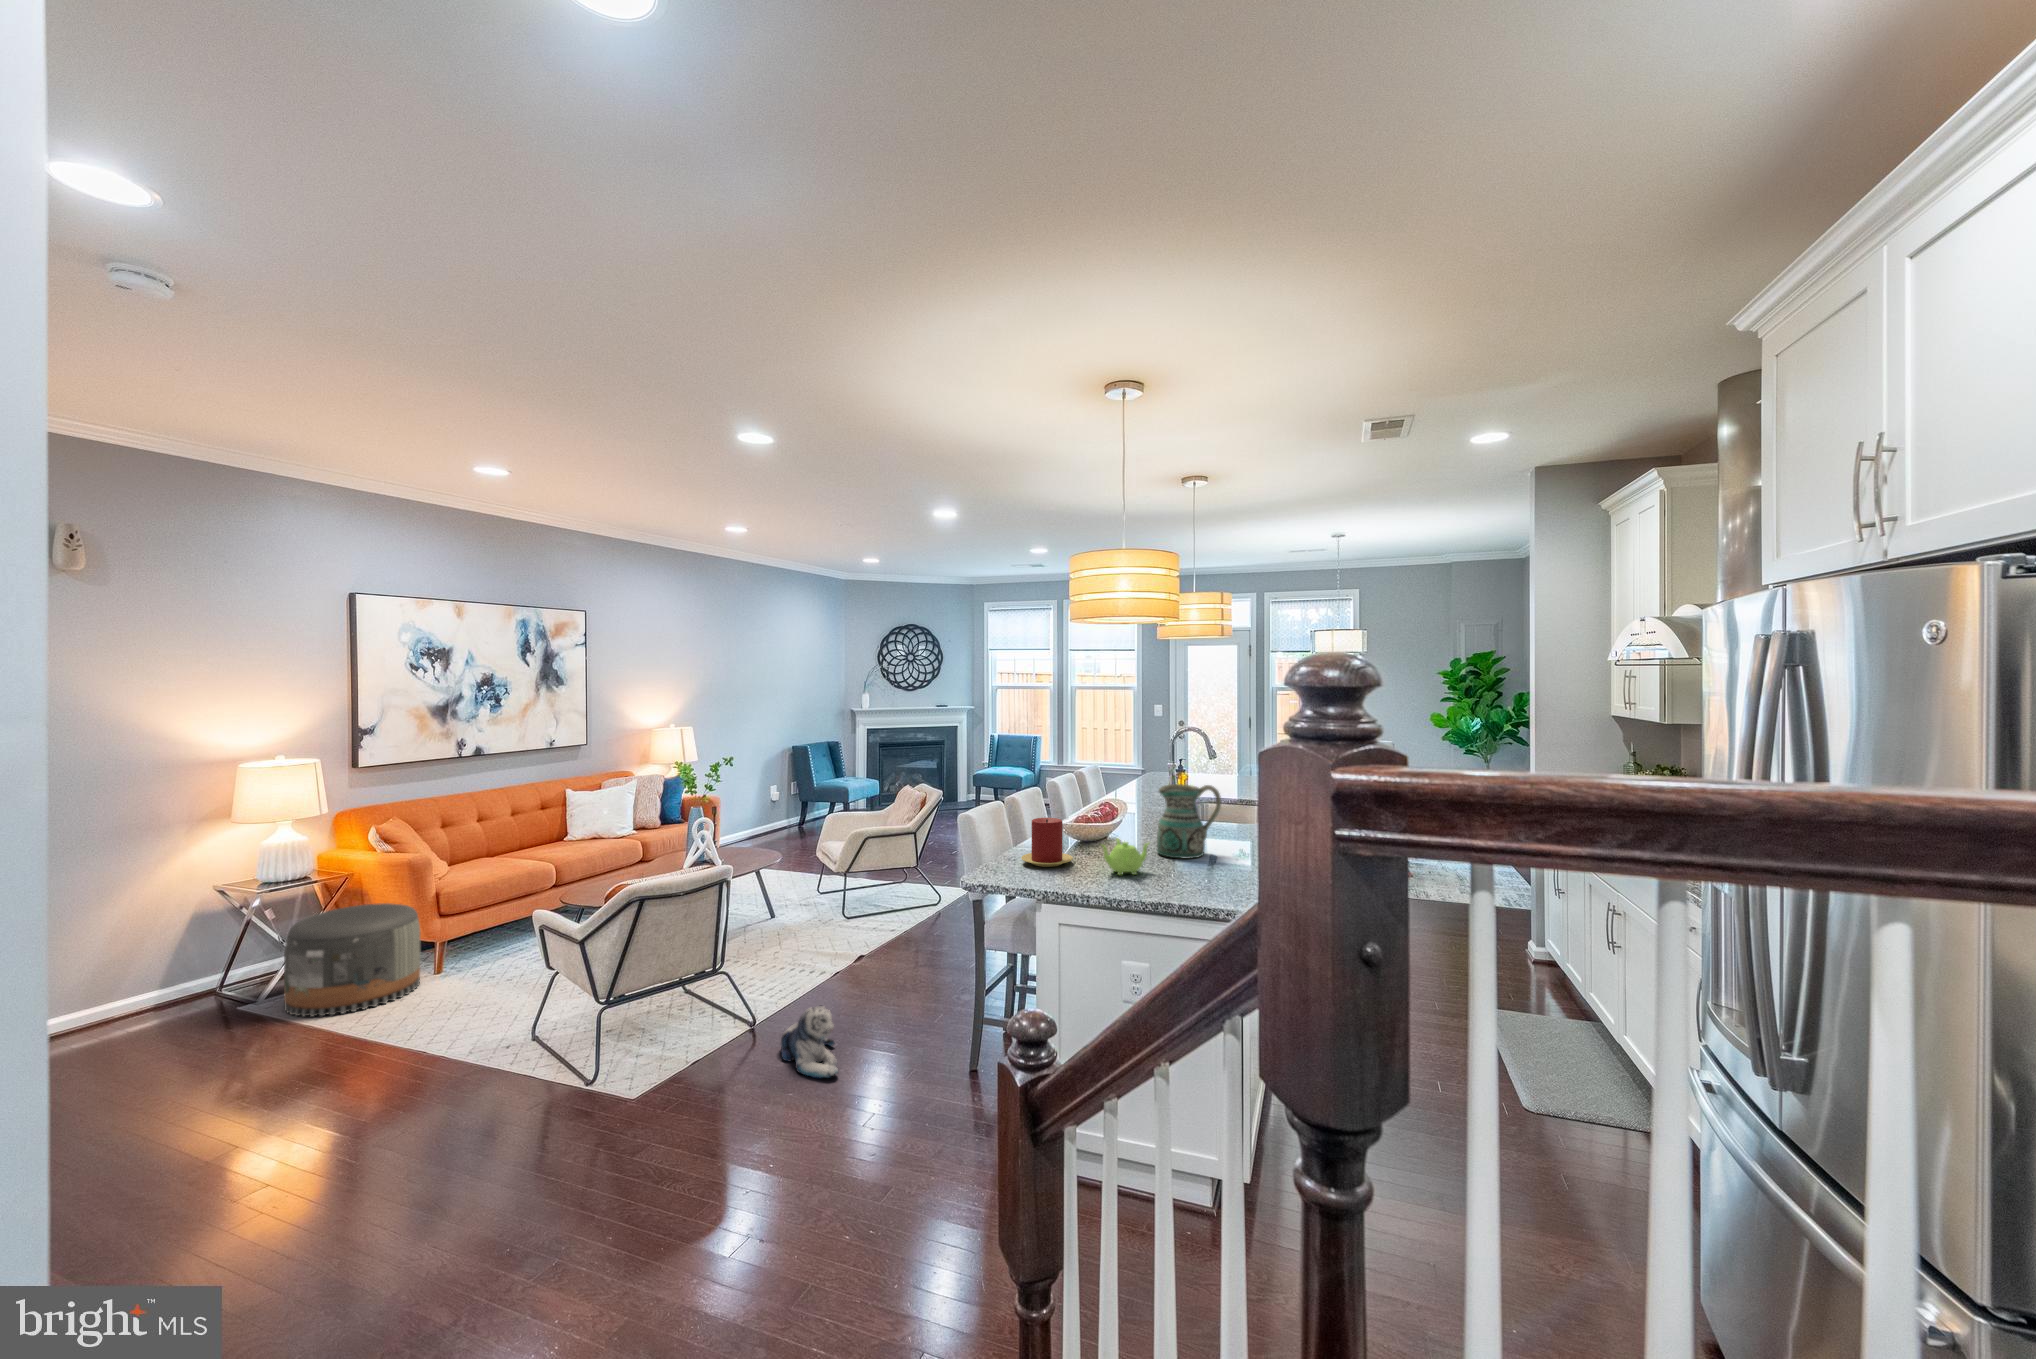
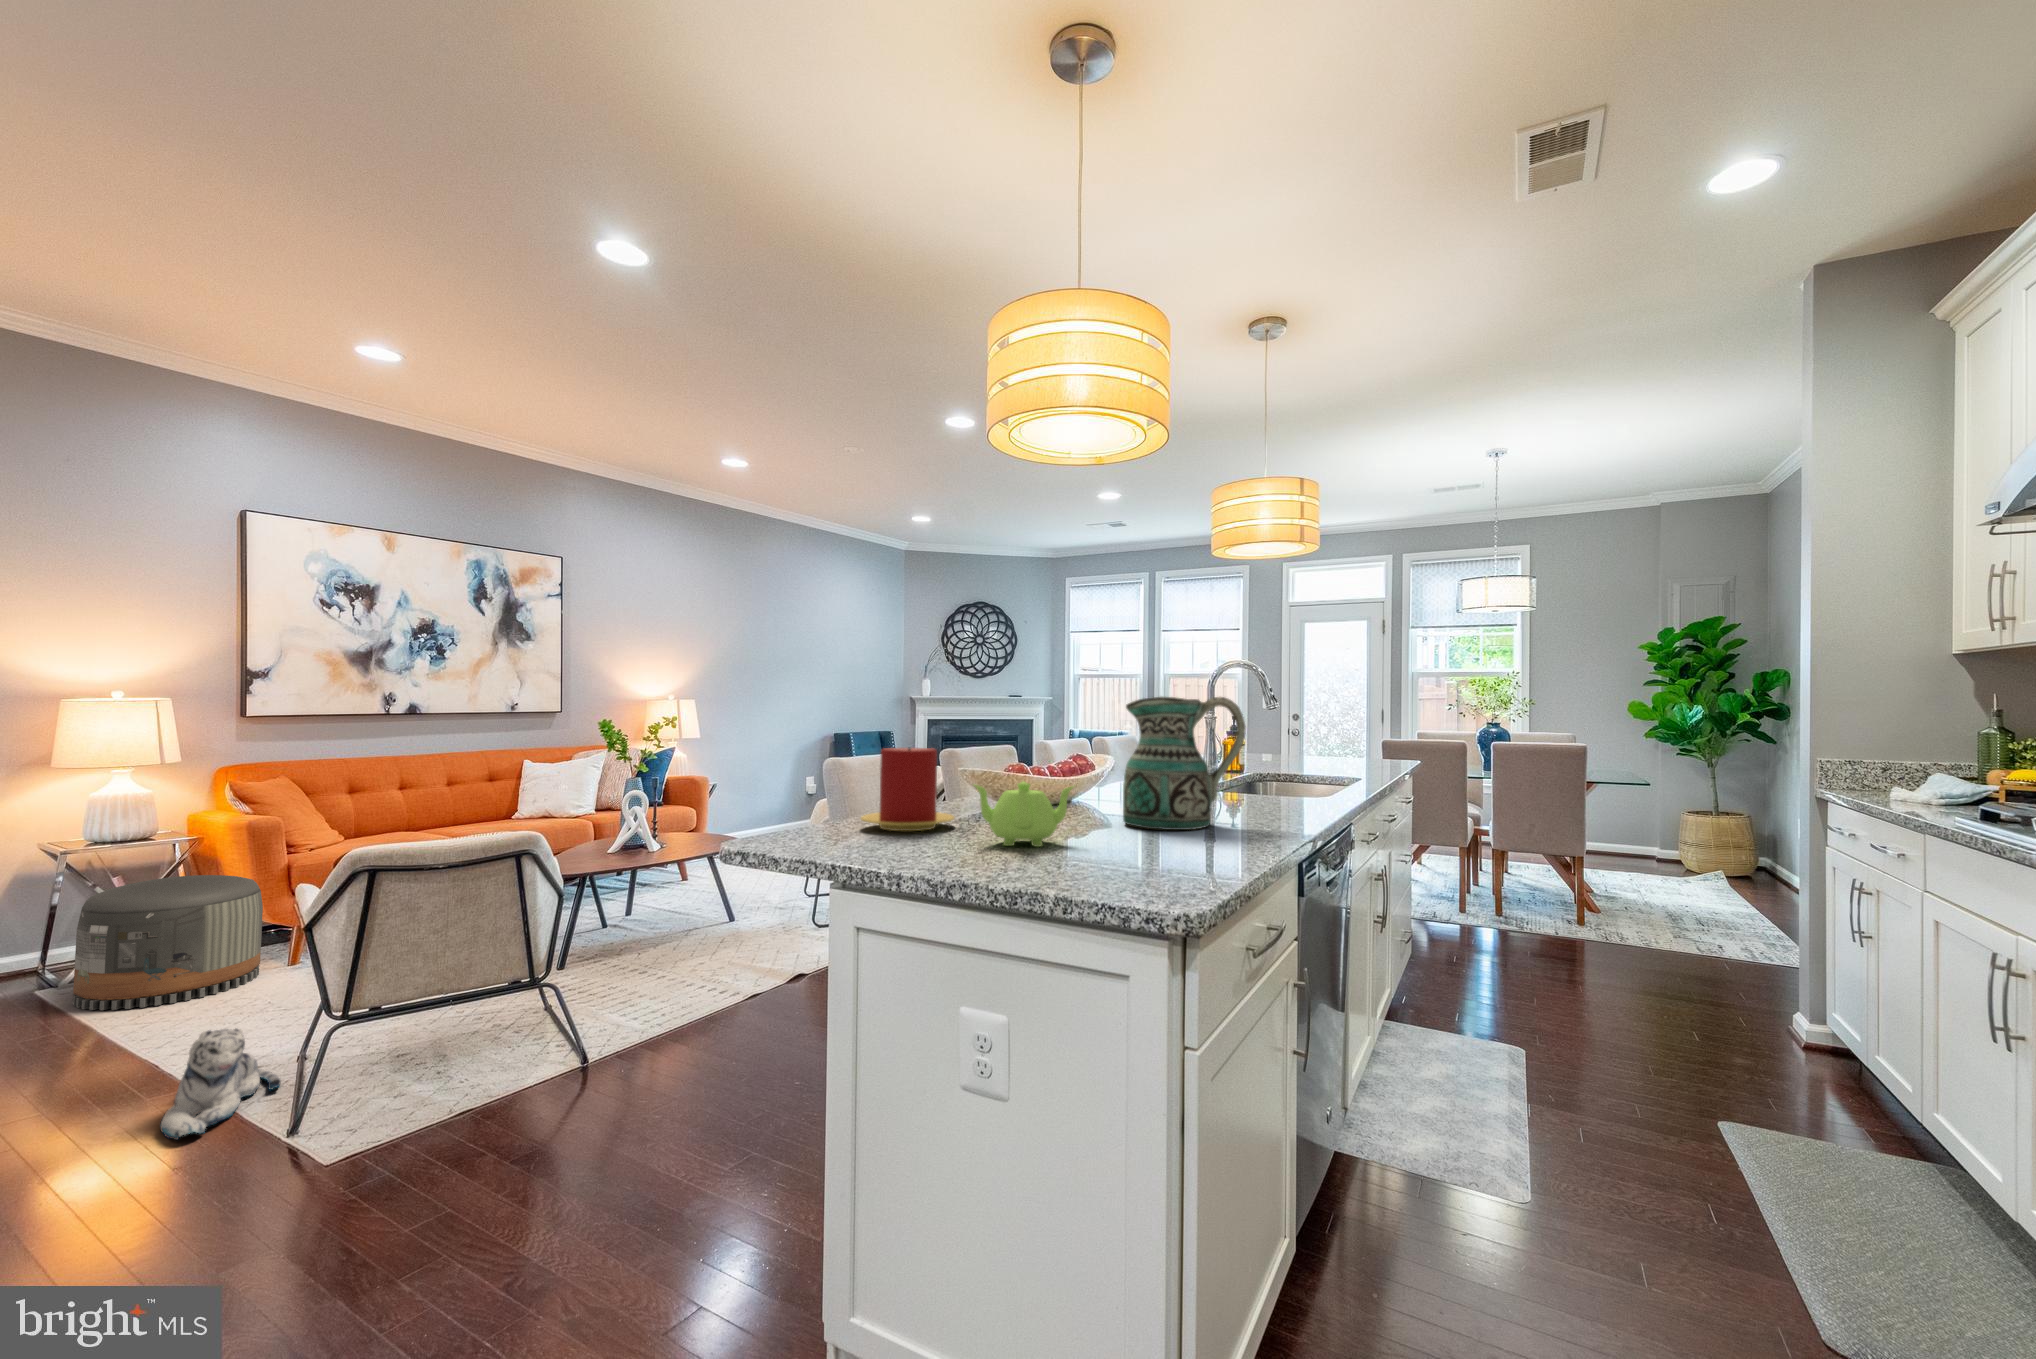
plush toy: present [781,1006,838,1078] -> present [160,1029,281,1140]

